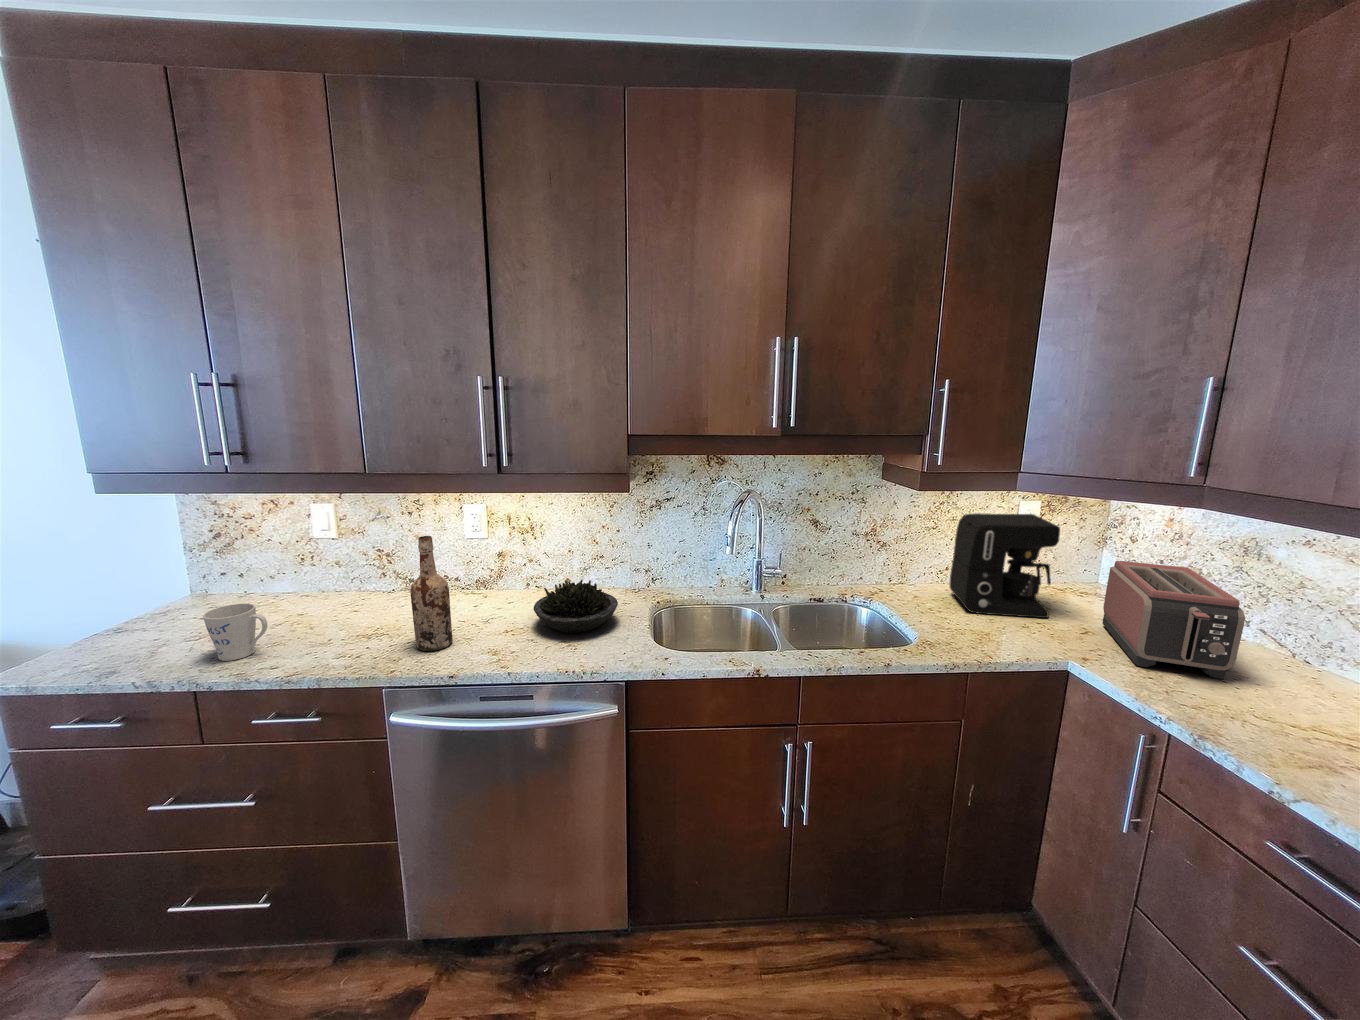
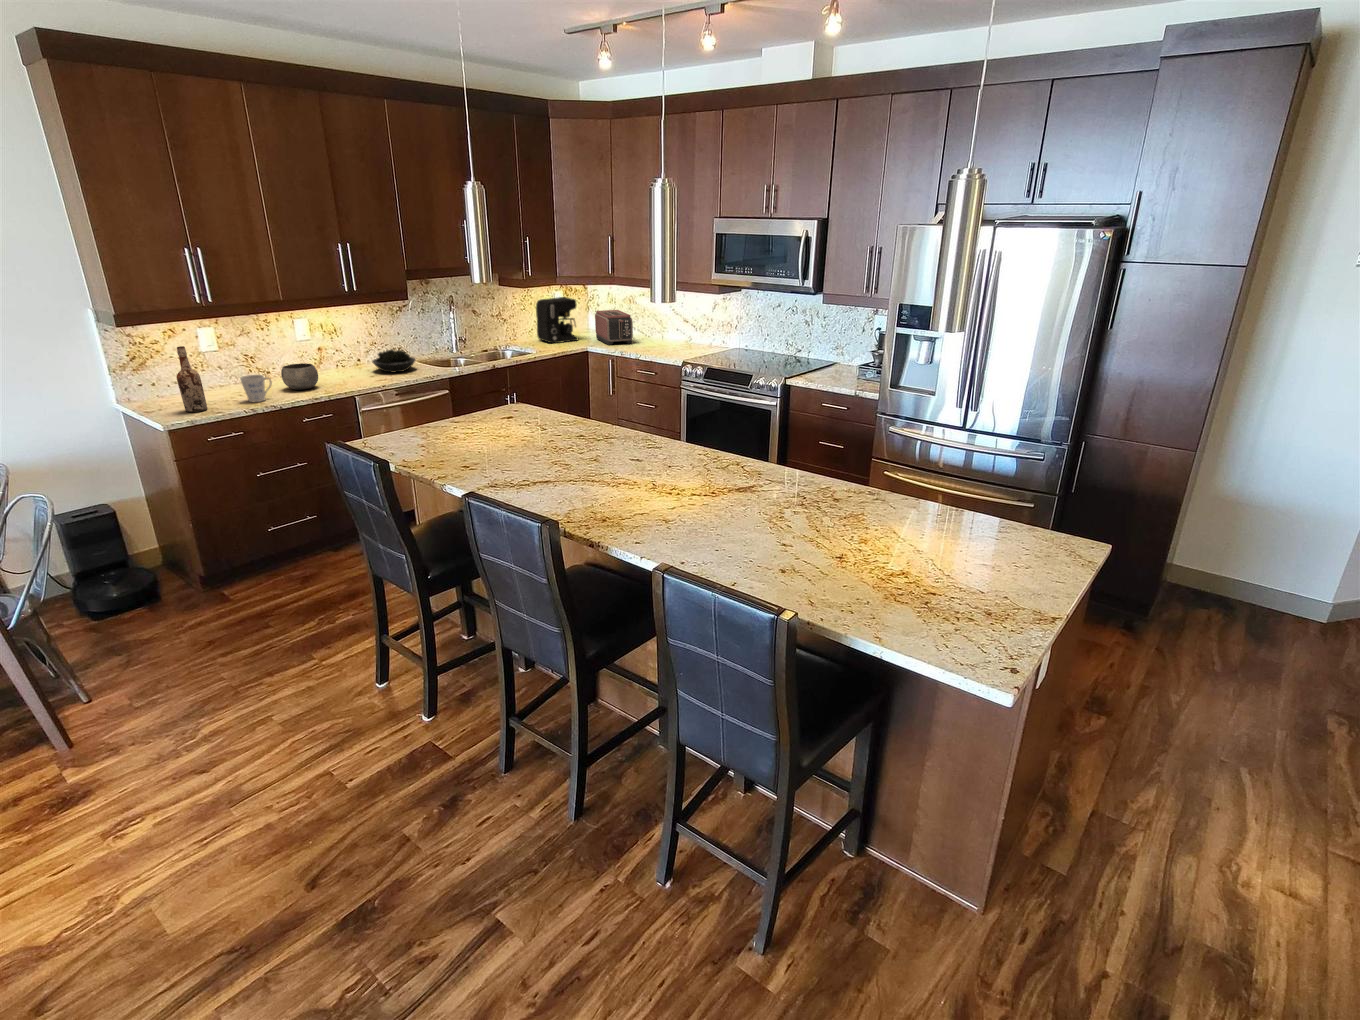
wine bottle: present [410,536,452,651] -> present [177,346,207,412]
bowl: none [324,587,397,642] -> present [281,363,318,390]

